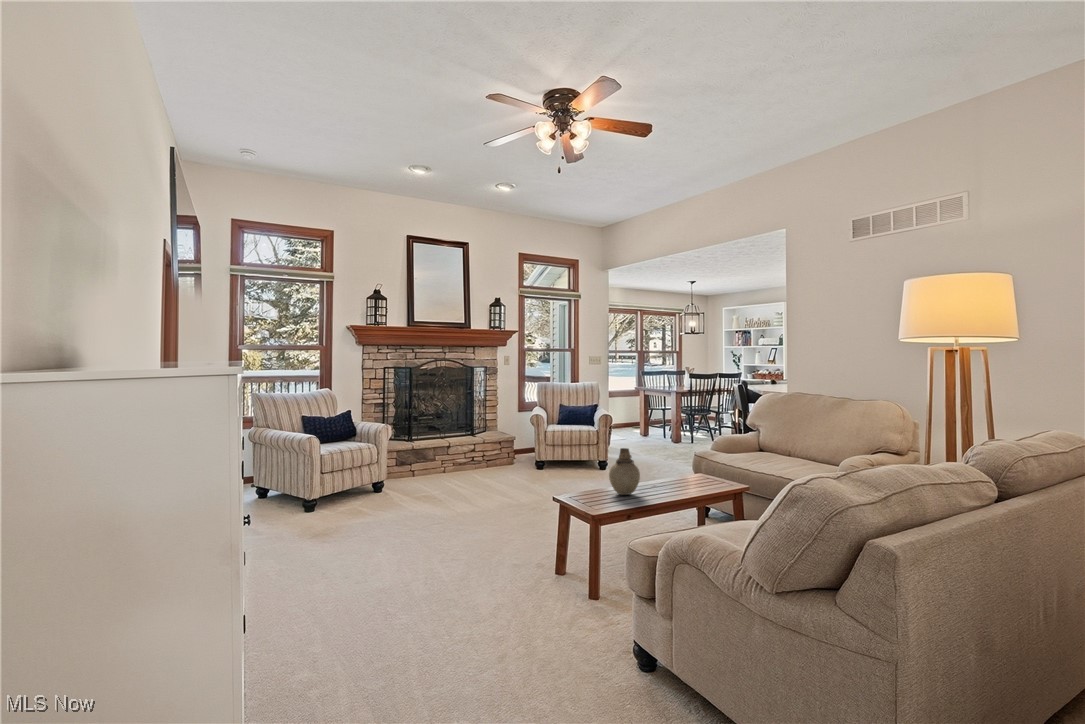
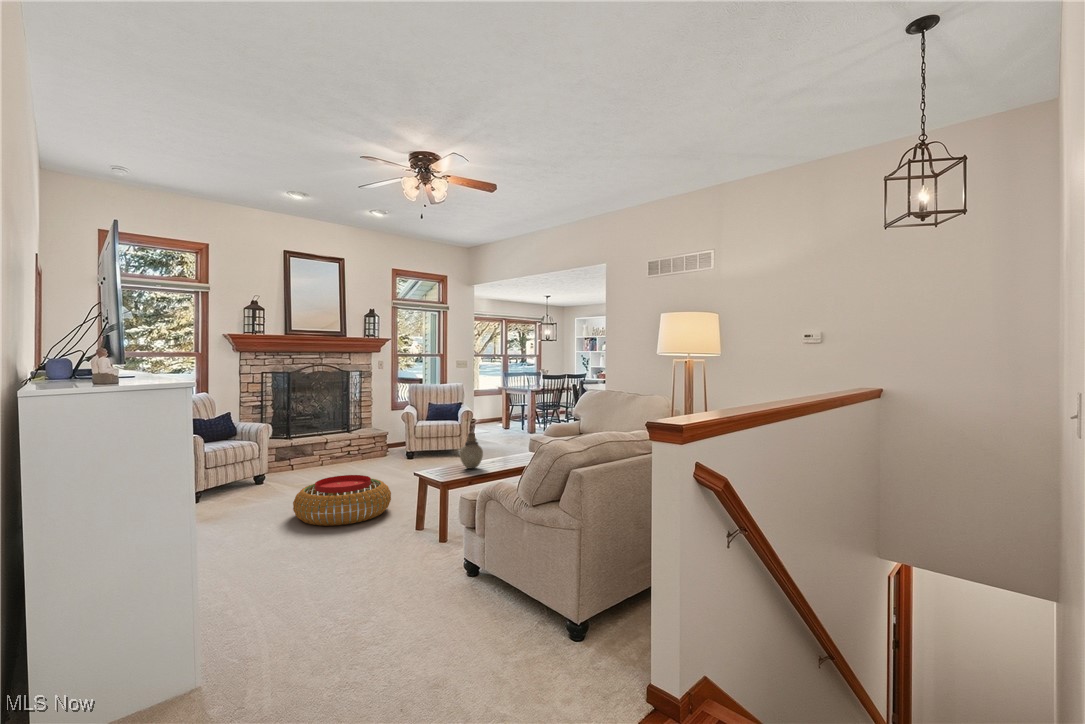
pouf: none [408,491,521,555] -> present [293,475,391,526]

